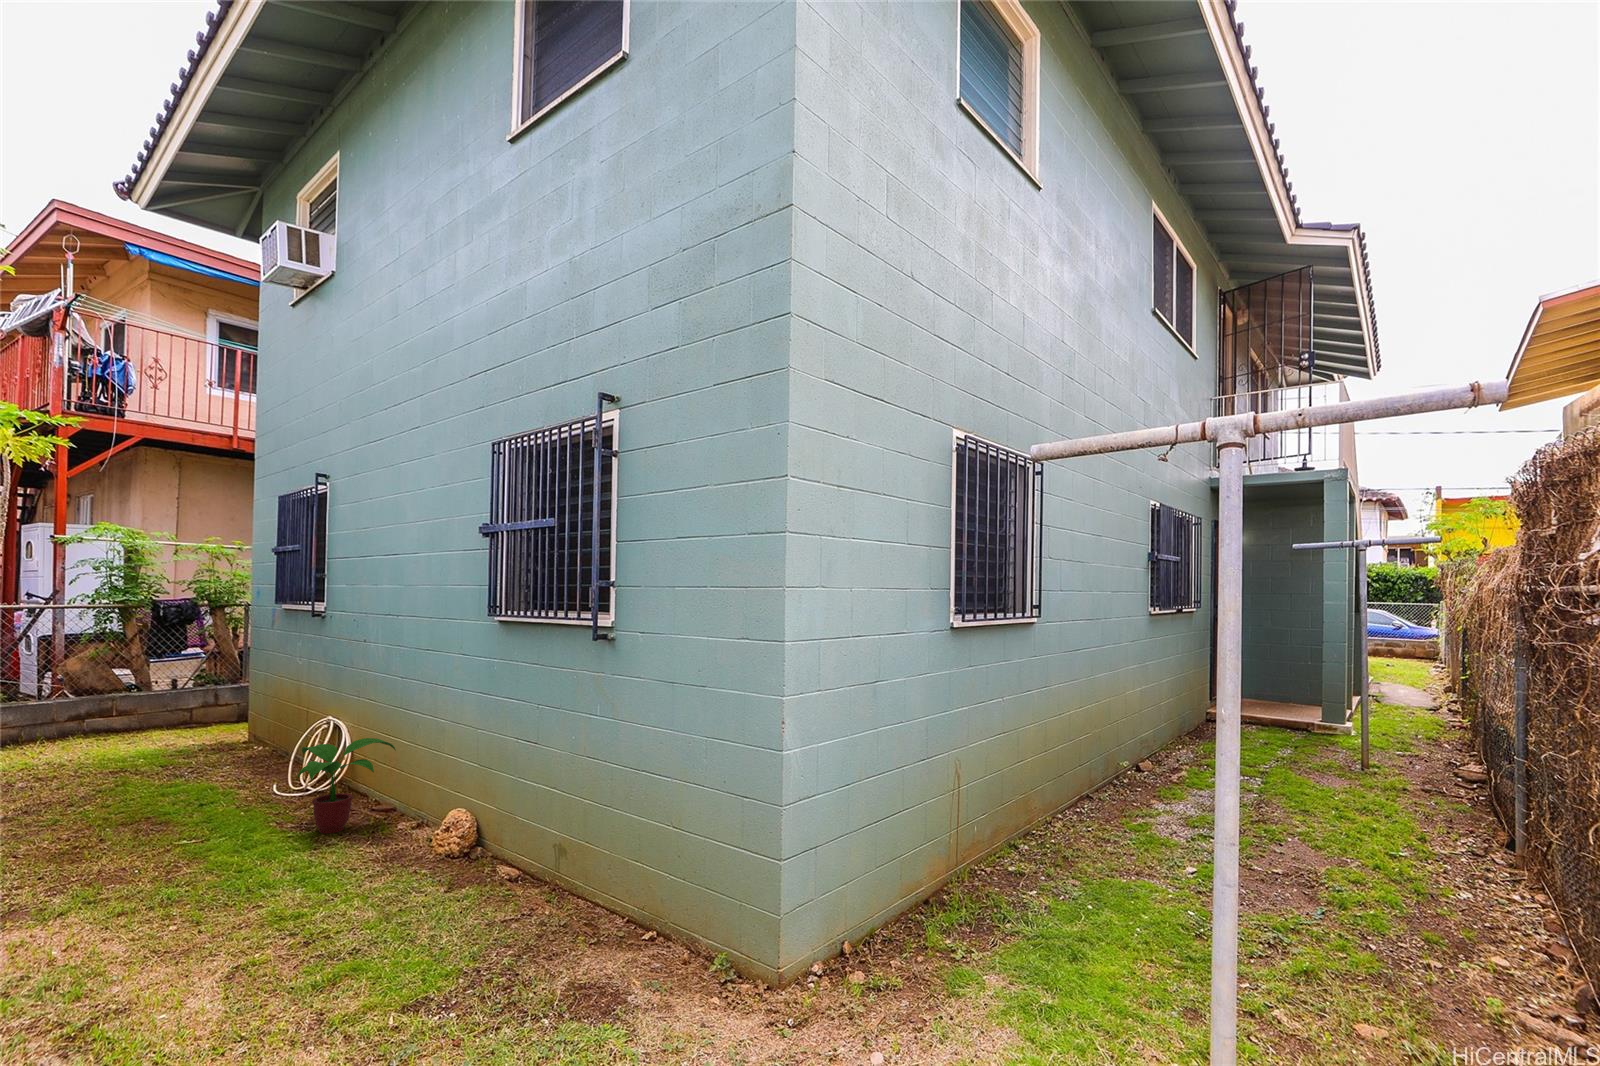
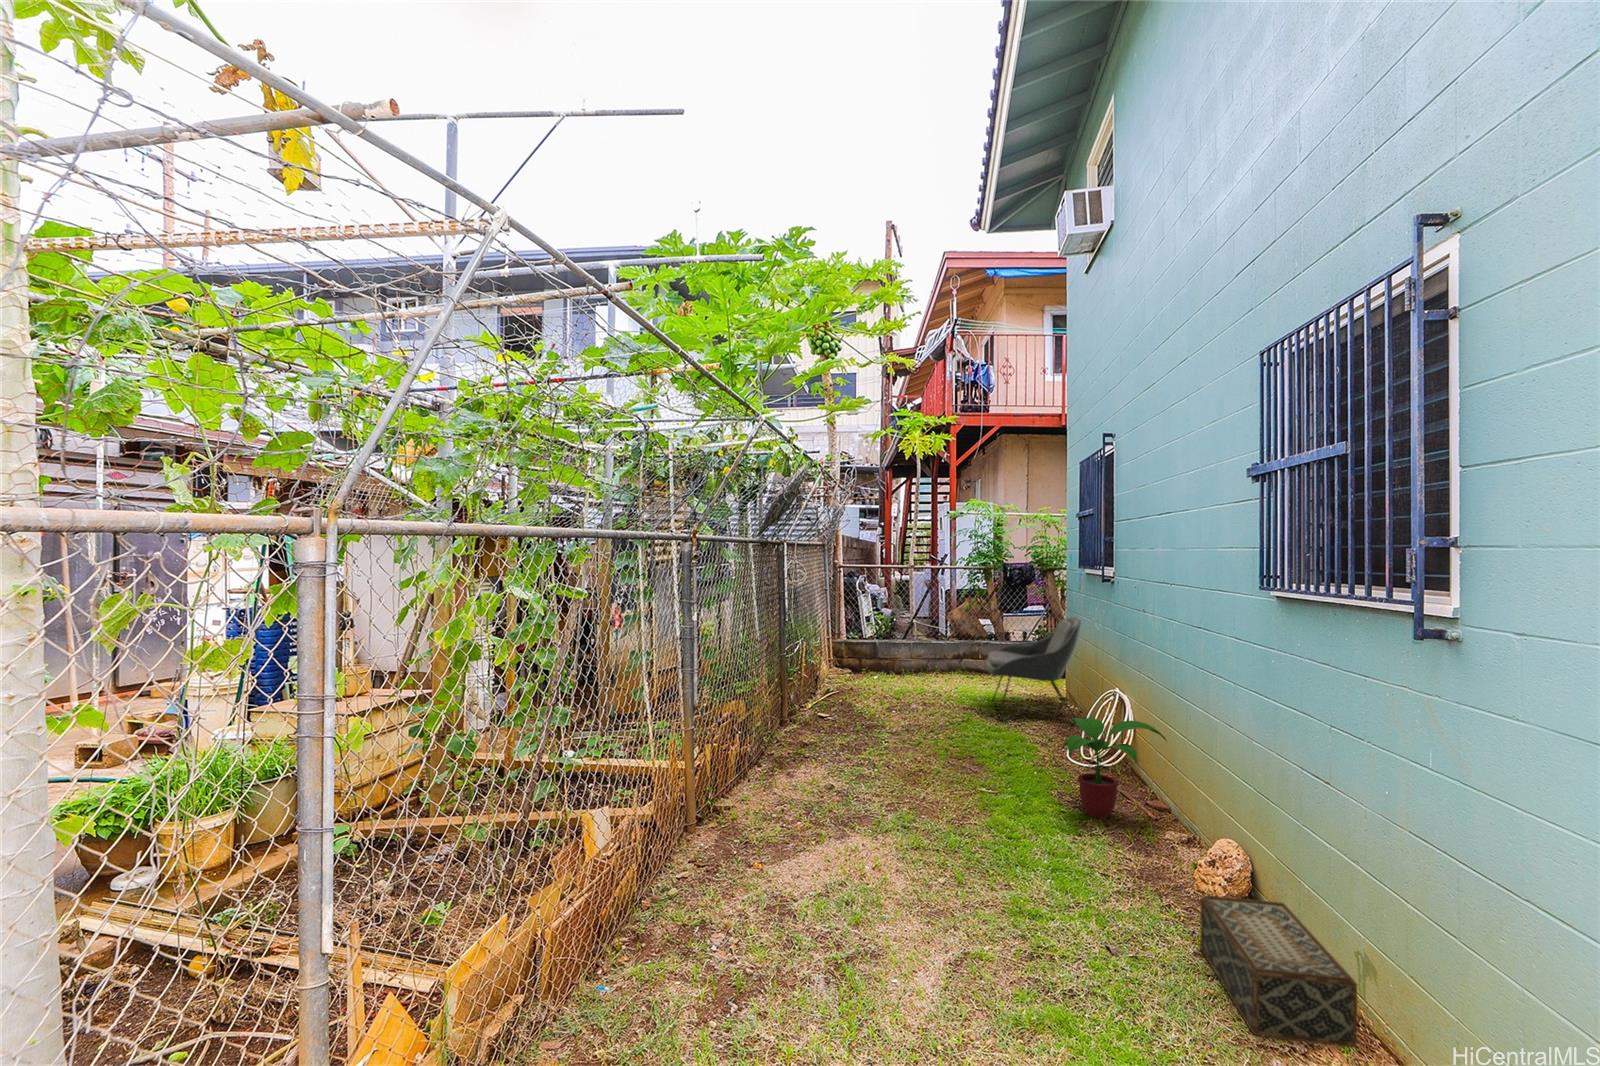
lounge chair: none [153,654,280,779] -> present [985,617,1081,726]
woven basket: none [451,835,557,920] -> present [1200,896,1357,1048]

